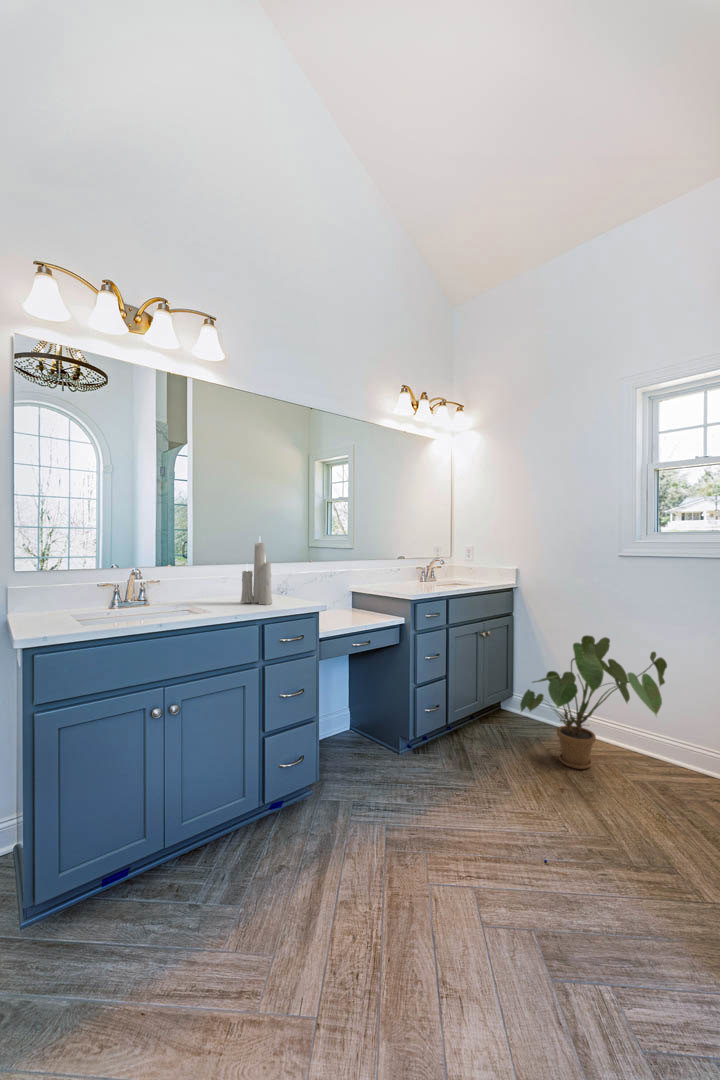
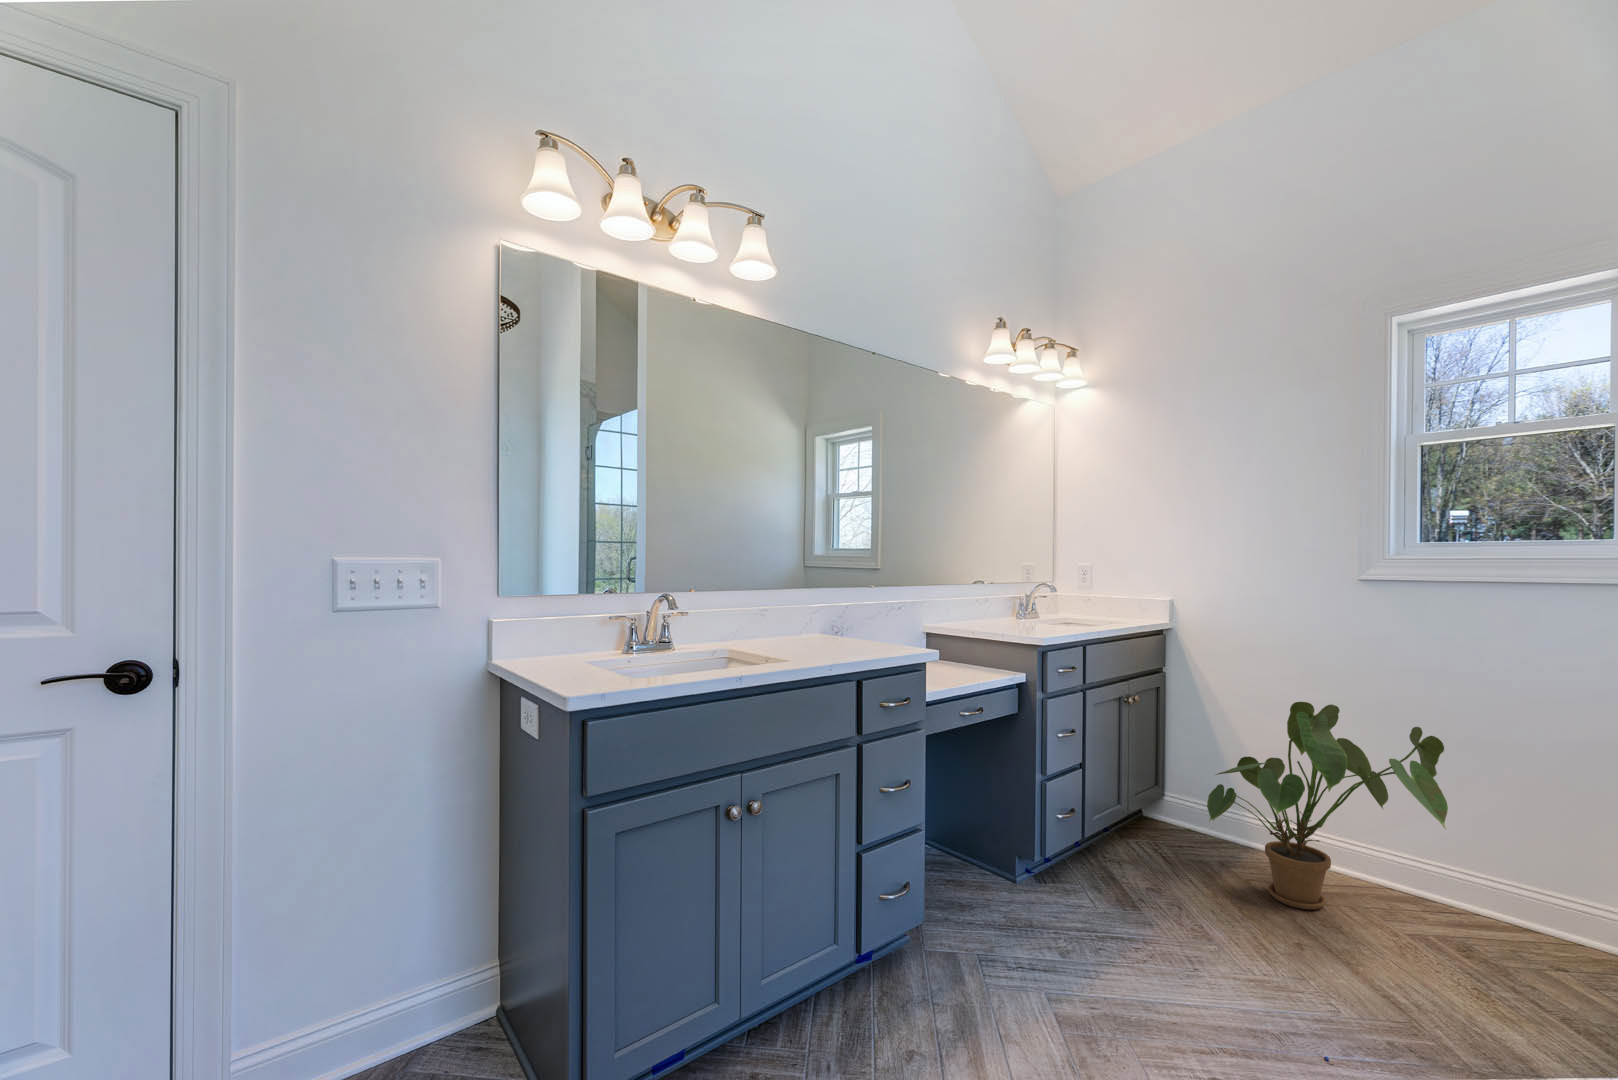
candle: present [240,538,272,605] -> none [806,535,857,648]

